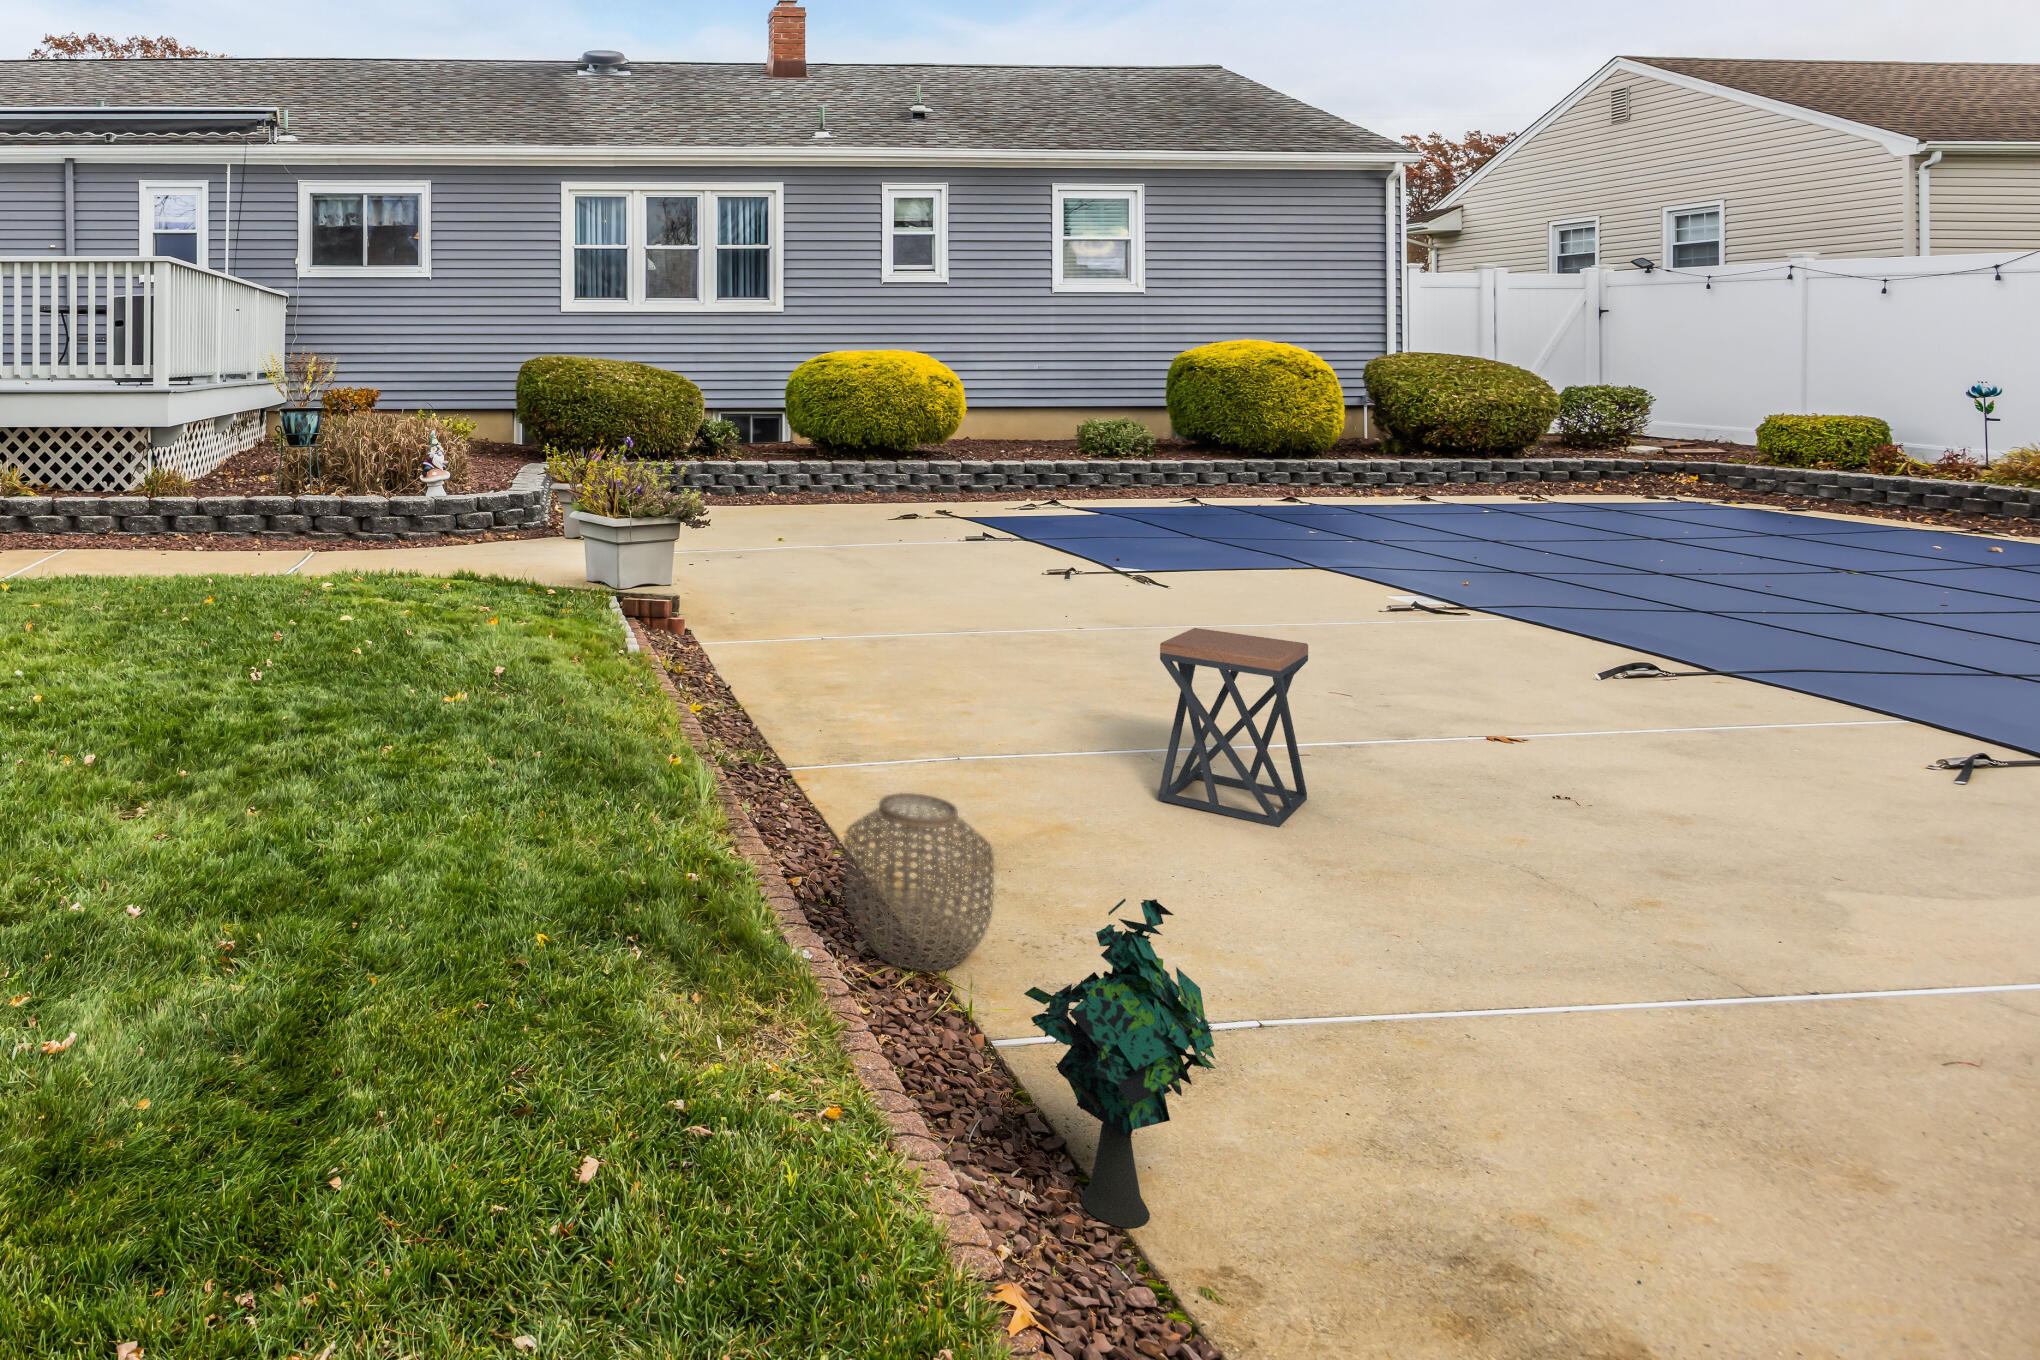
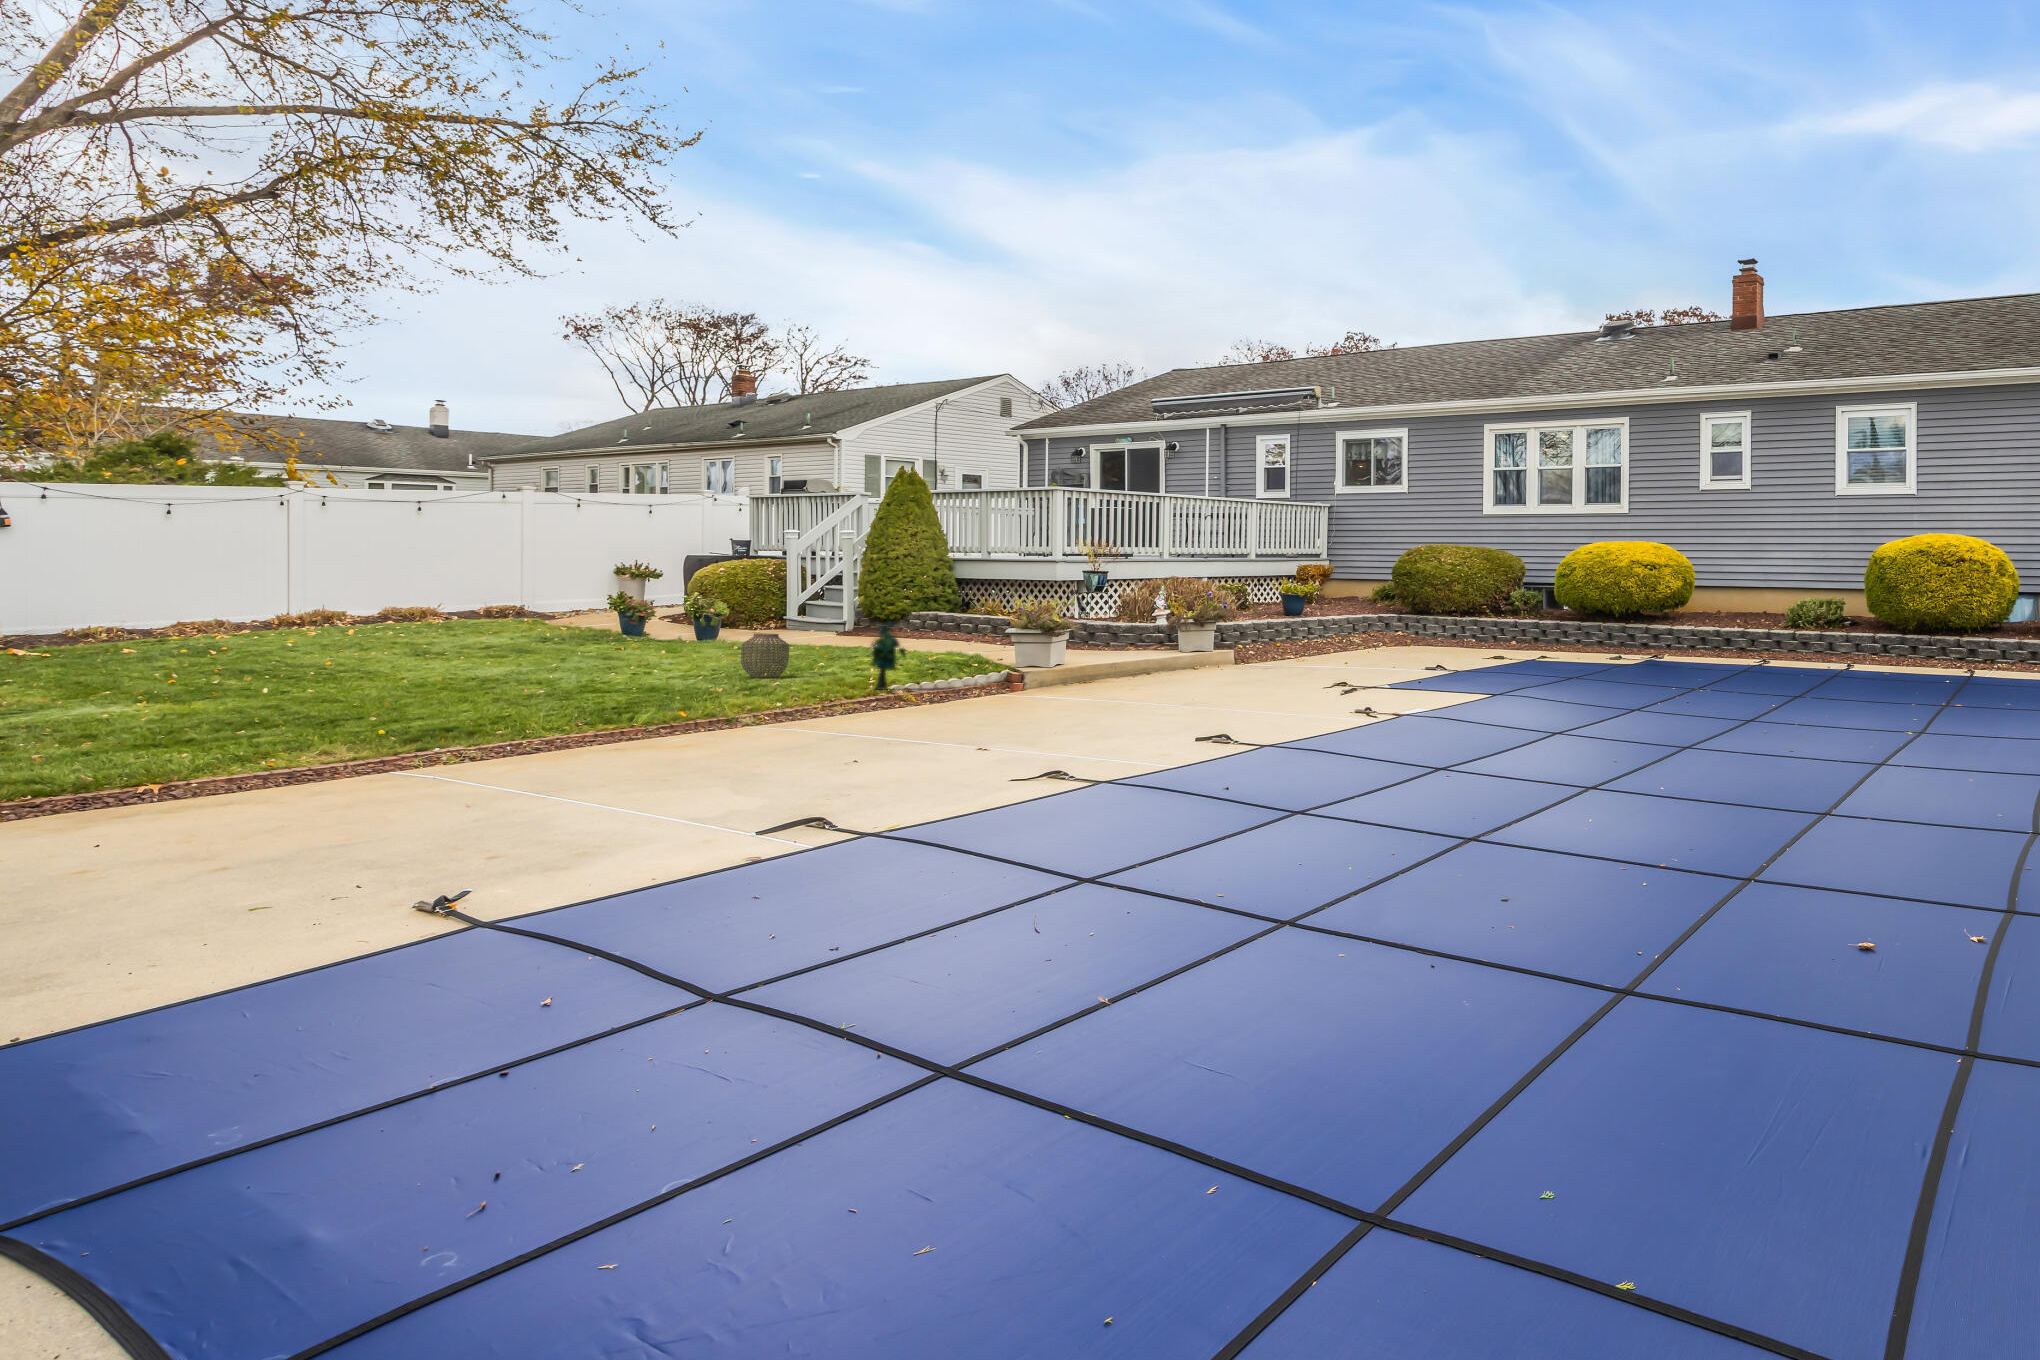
stool: present [1159,628,1308,827] -> none [953,619,1008,683]
decorative plant: present [1024,898,1216,1228] -> present [870,621,906,690]

